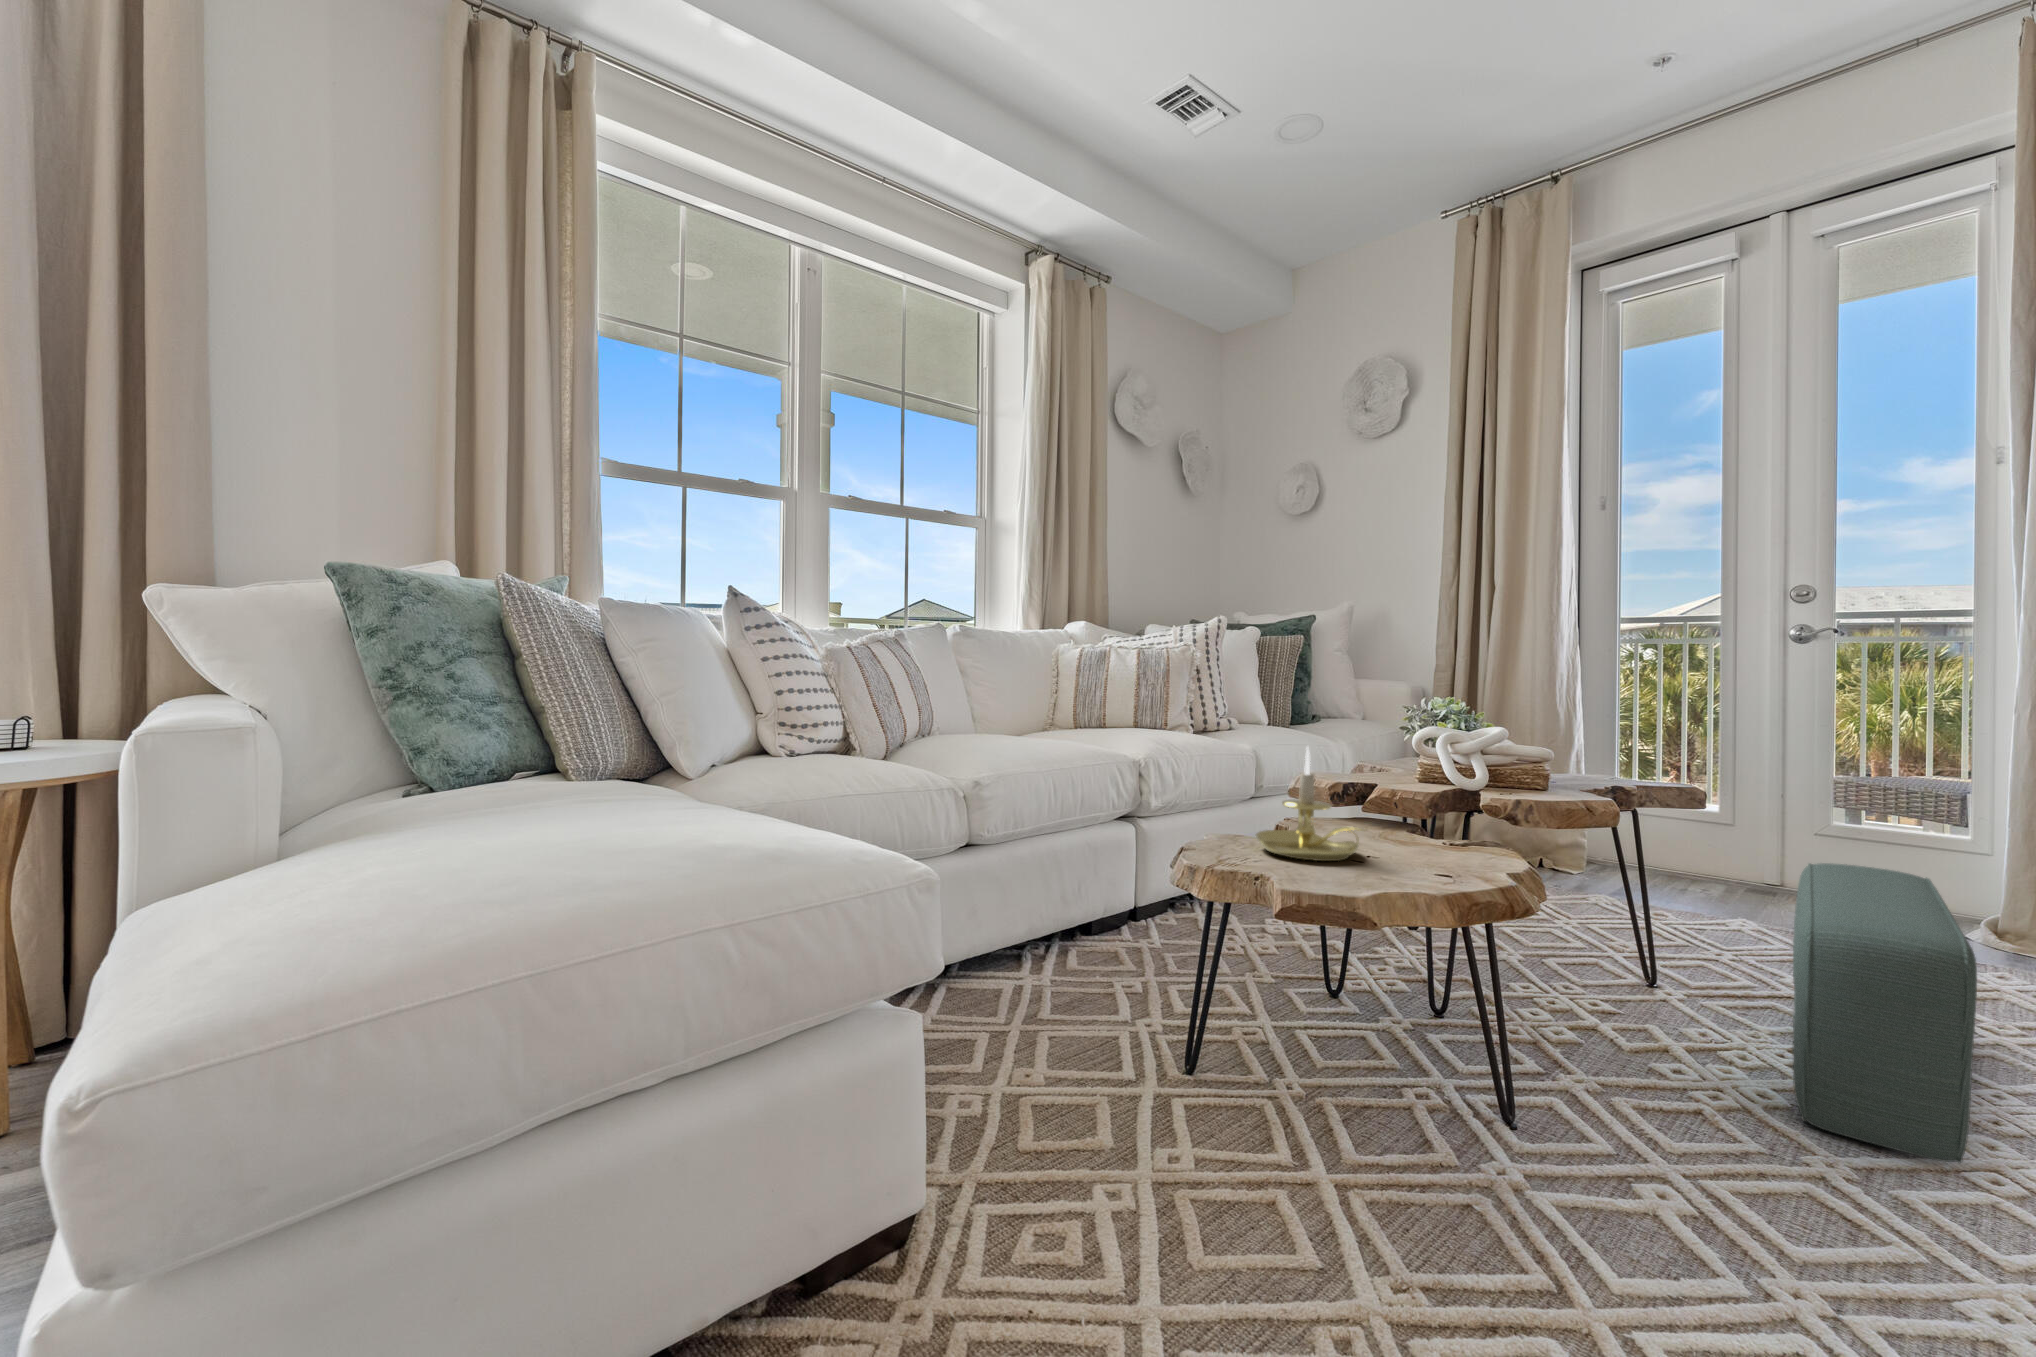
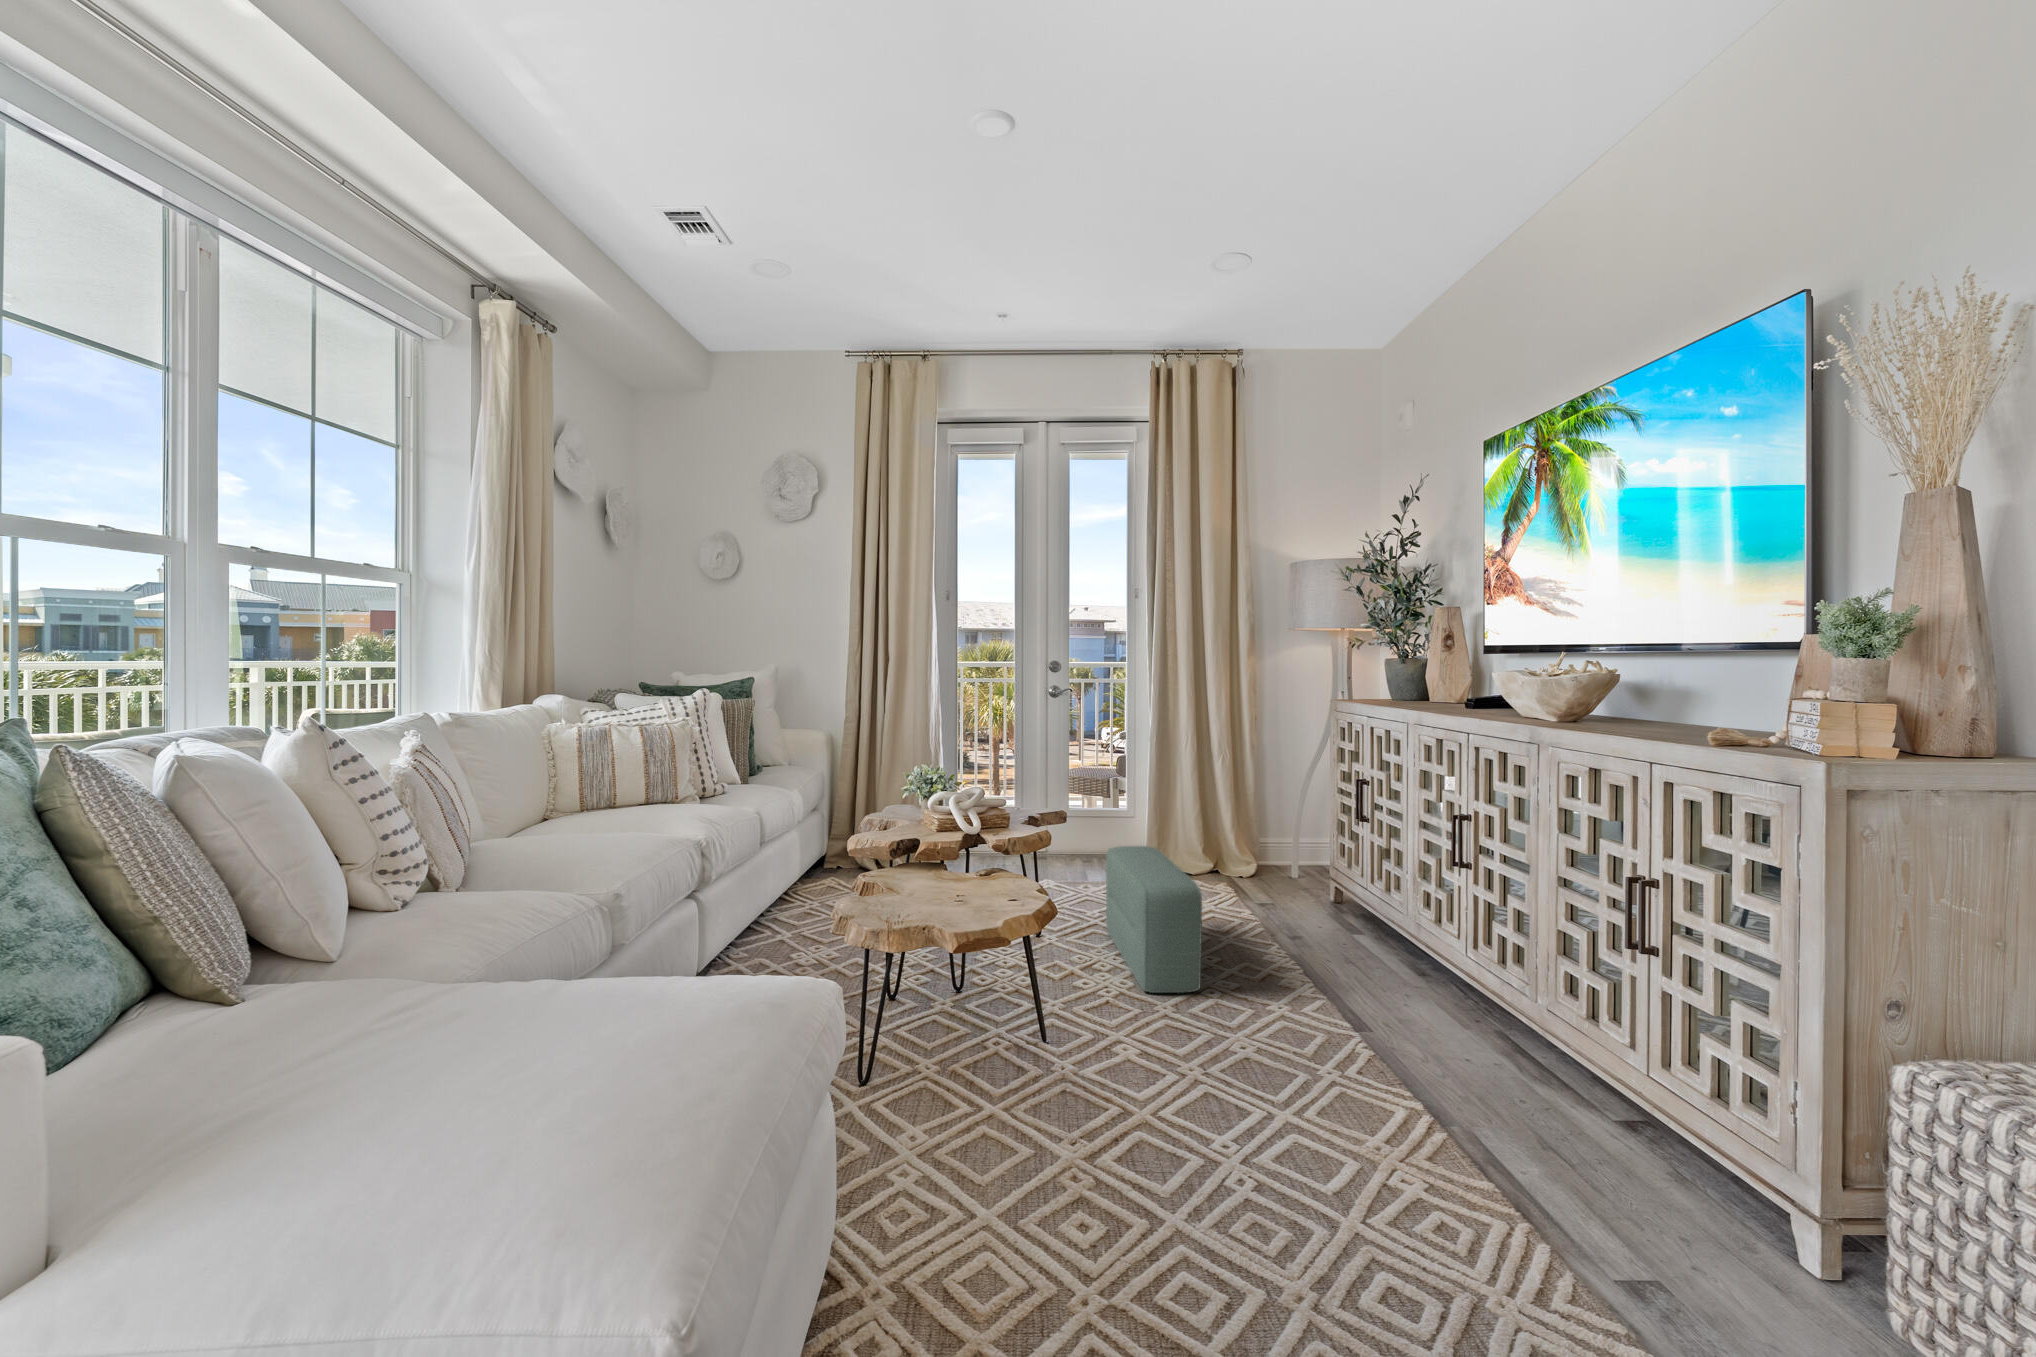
candle holder: present [1256,747,1365,861] -> none [905,836,985,913]

